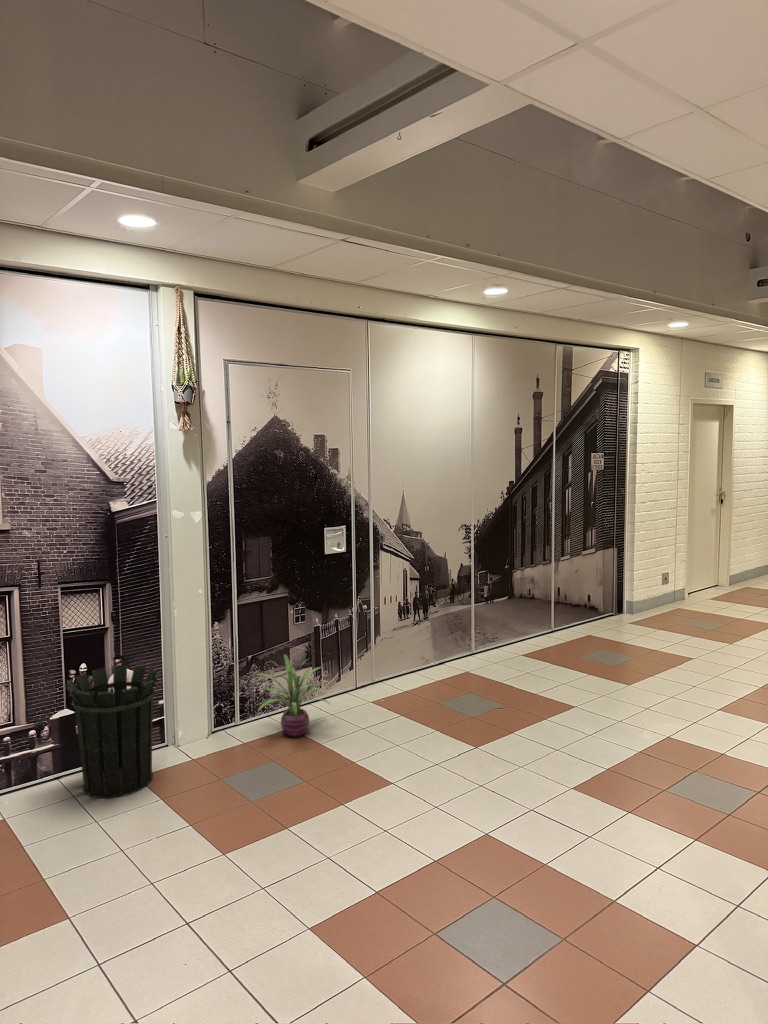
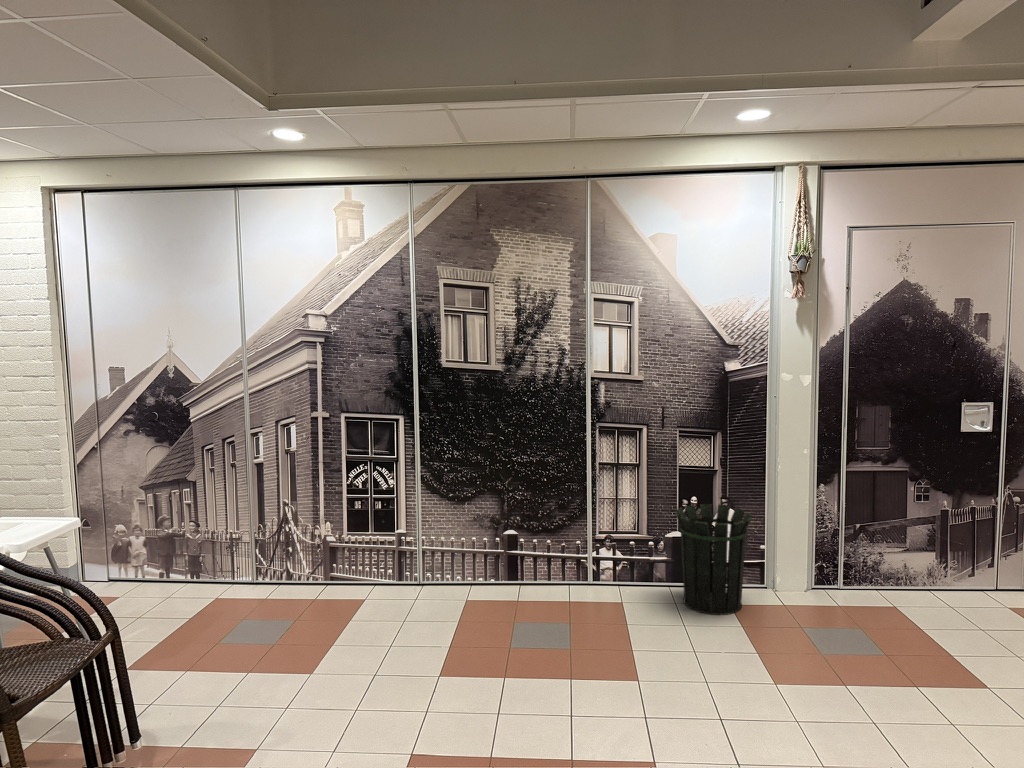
decorative plant: present [258,654,329,737] -> none [852,529,943,617]

